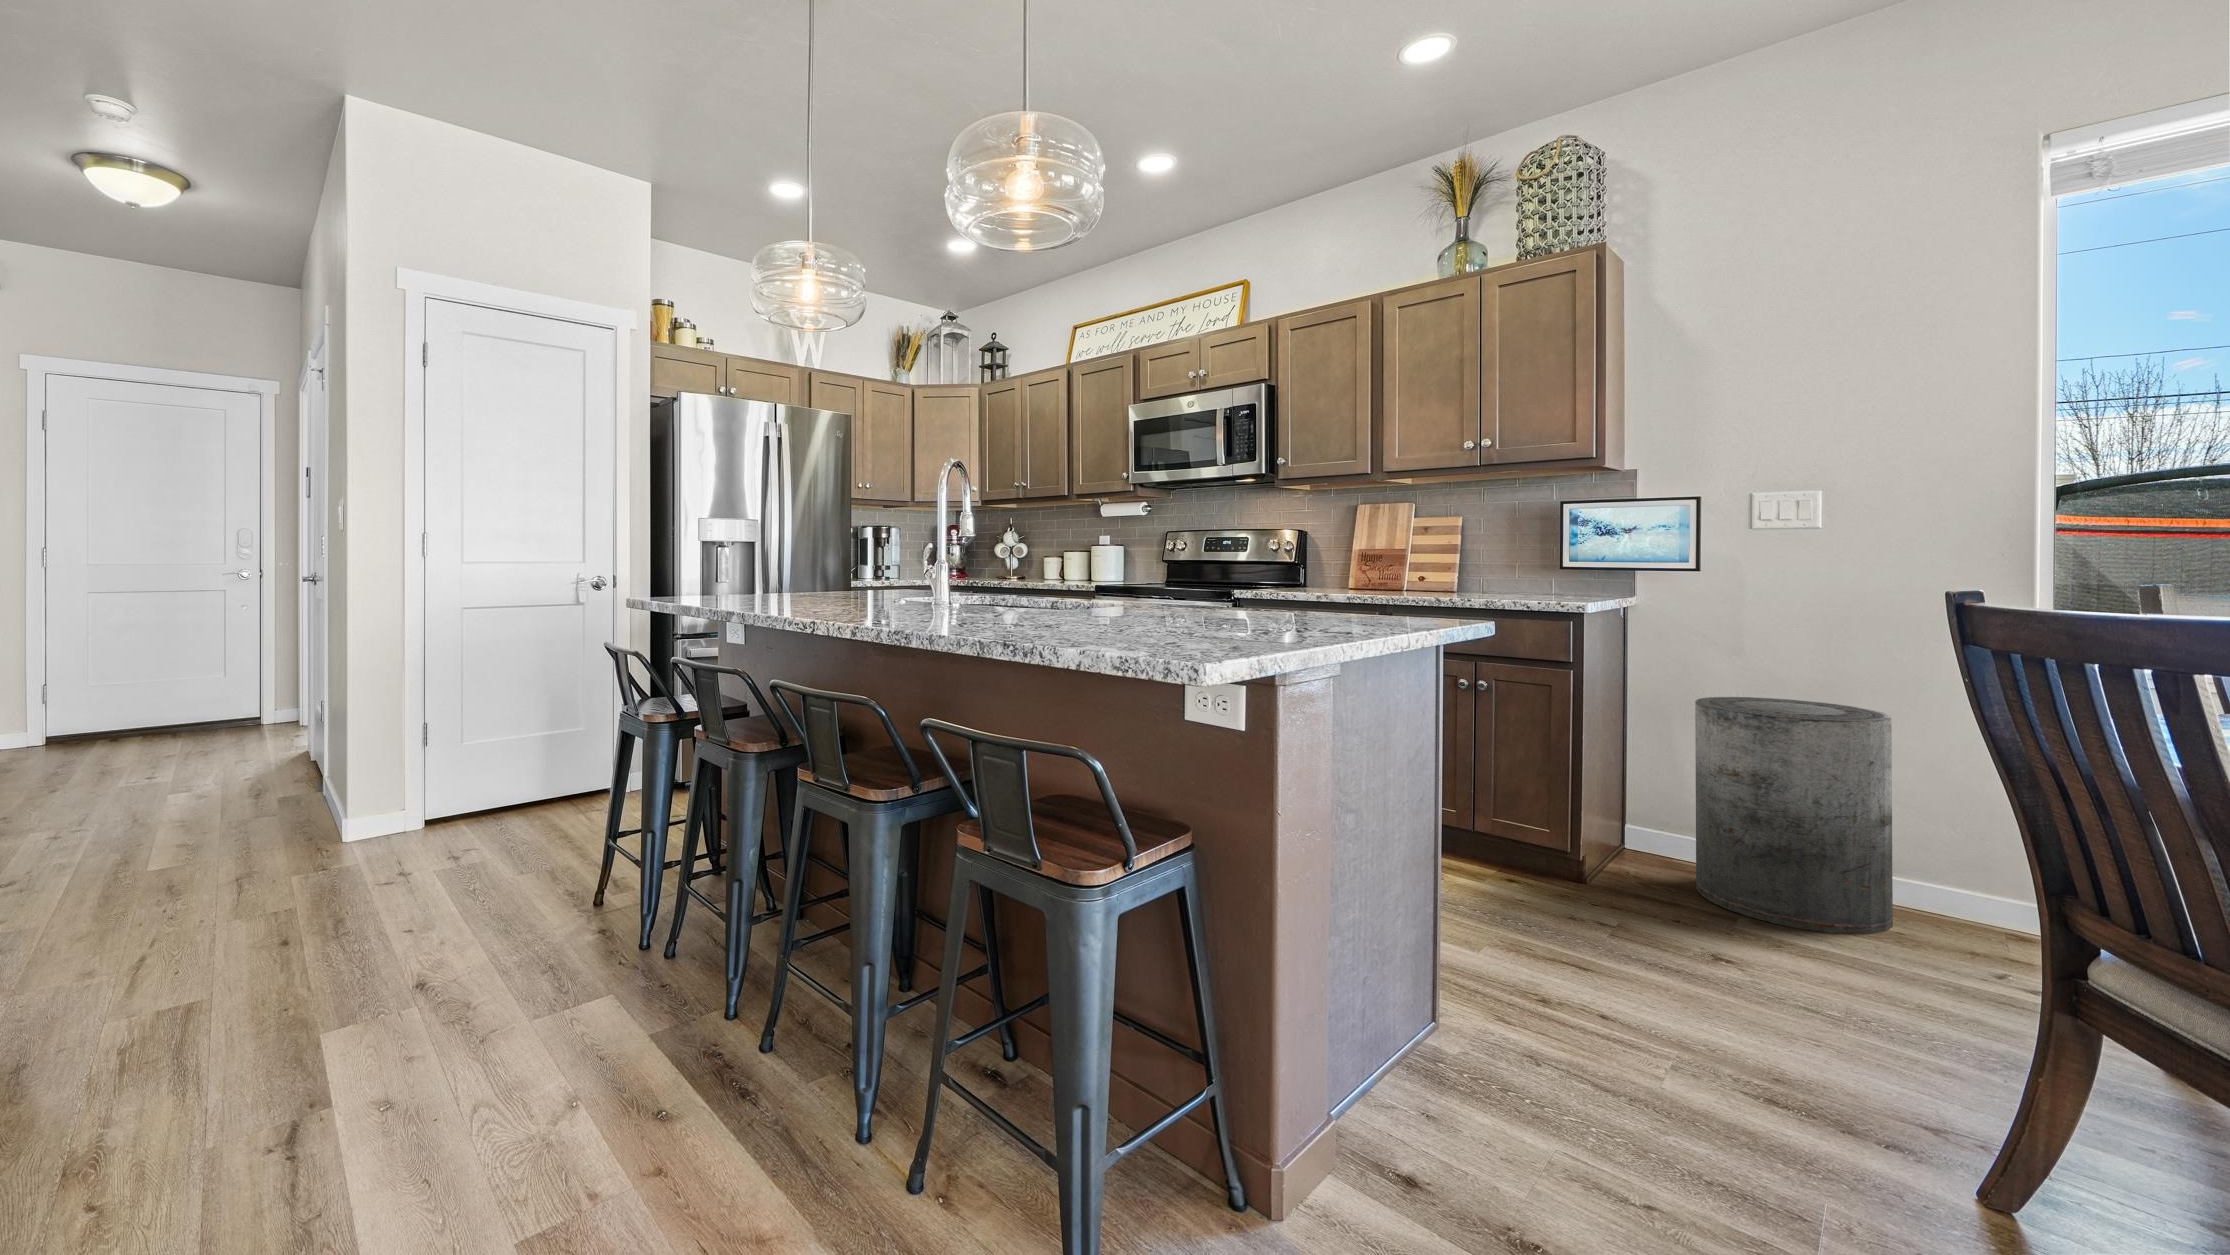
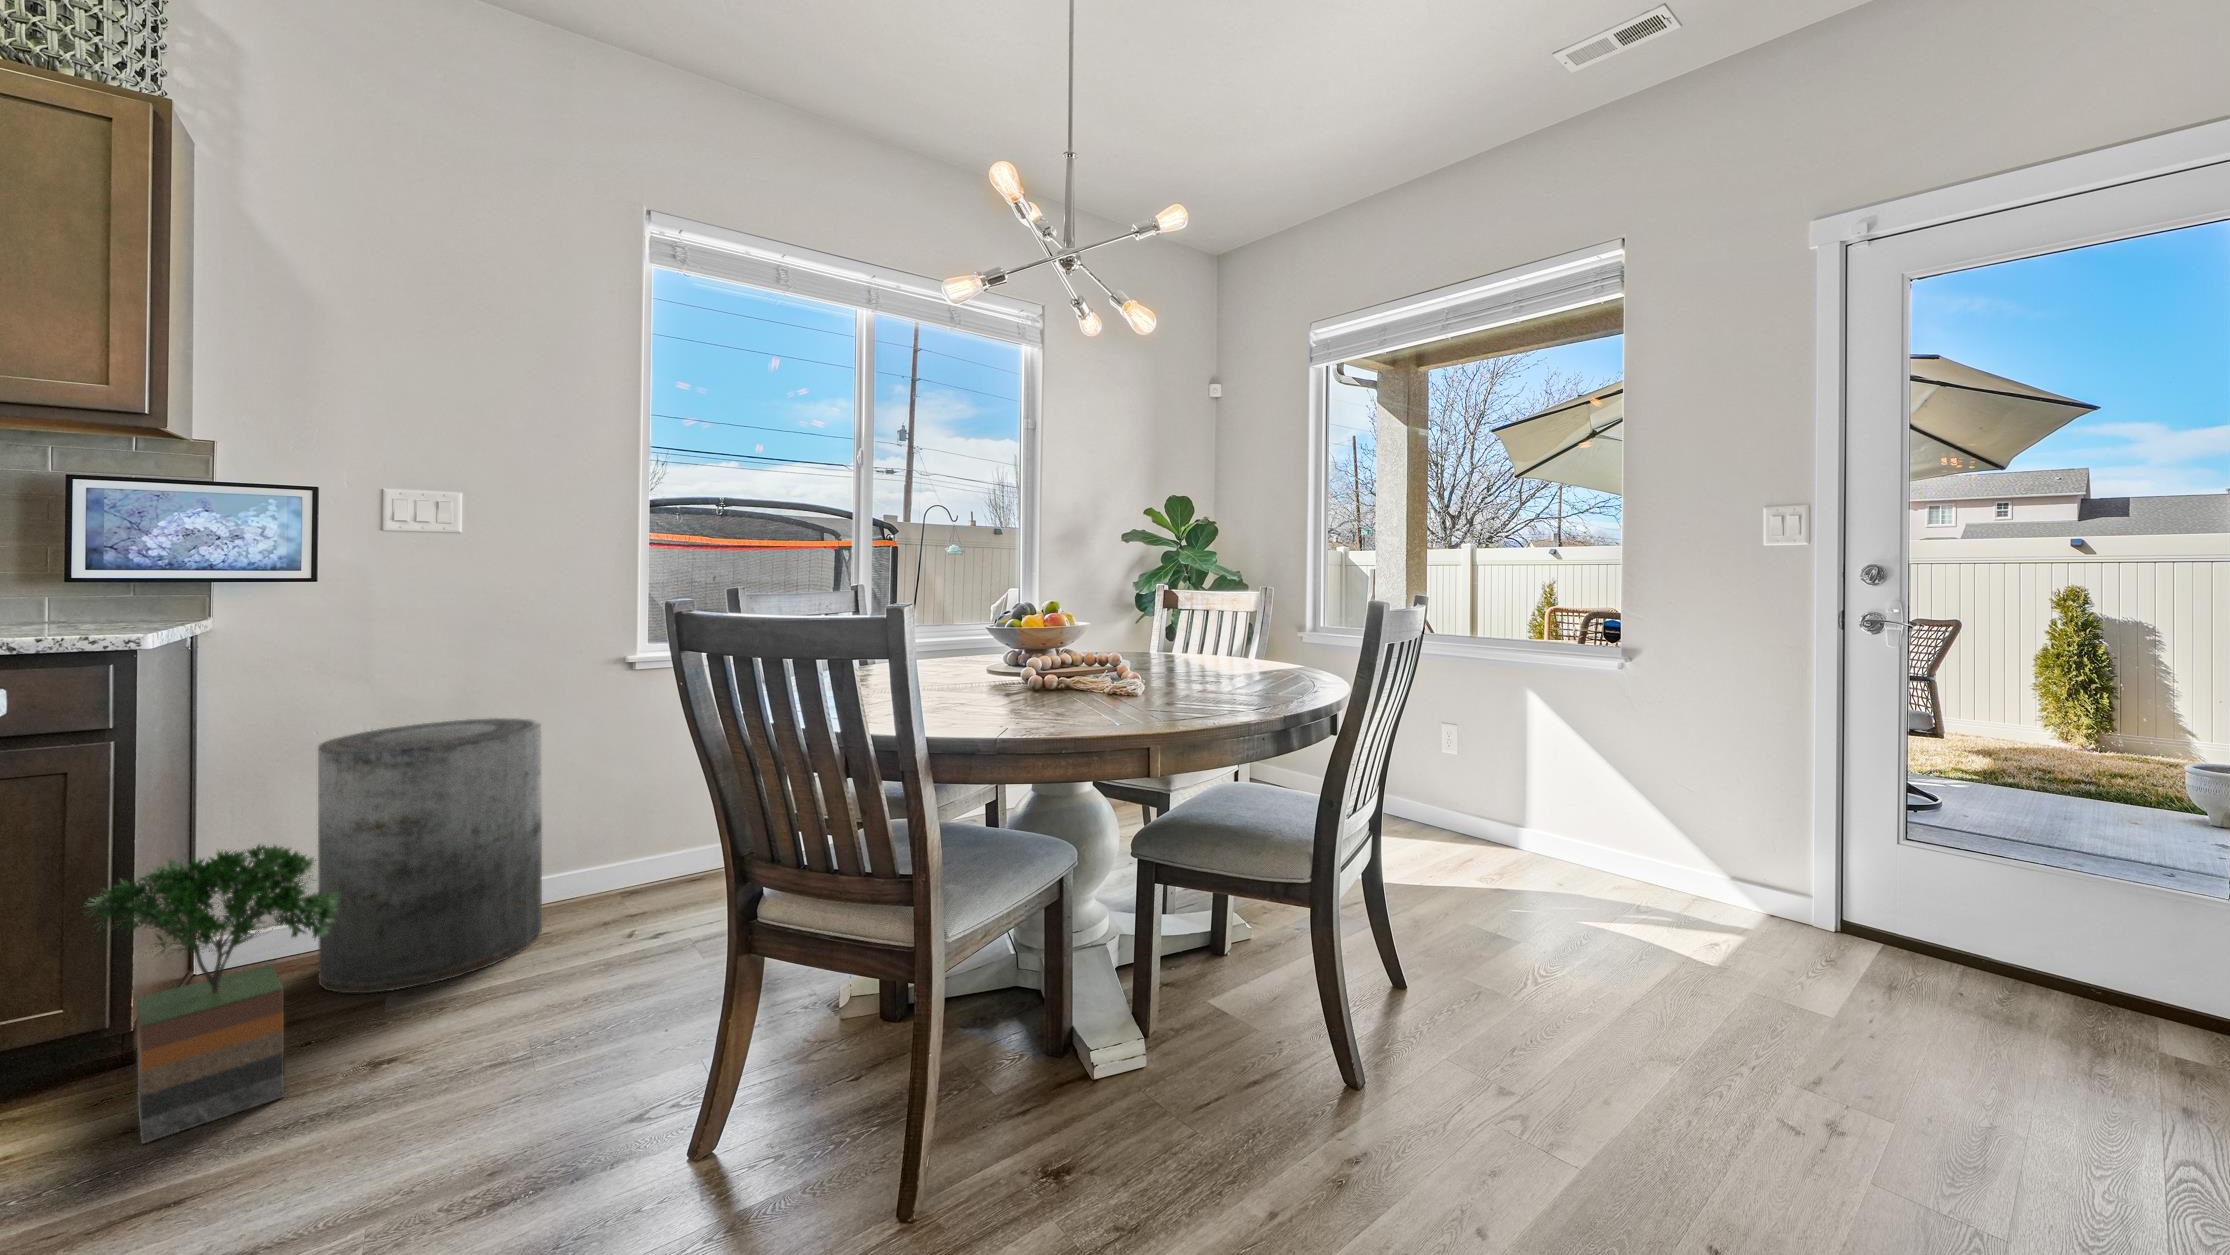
potted tree: none [1550,751,1696,947] -> present [87,845,340,1144]

